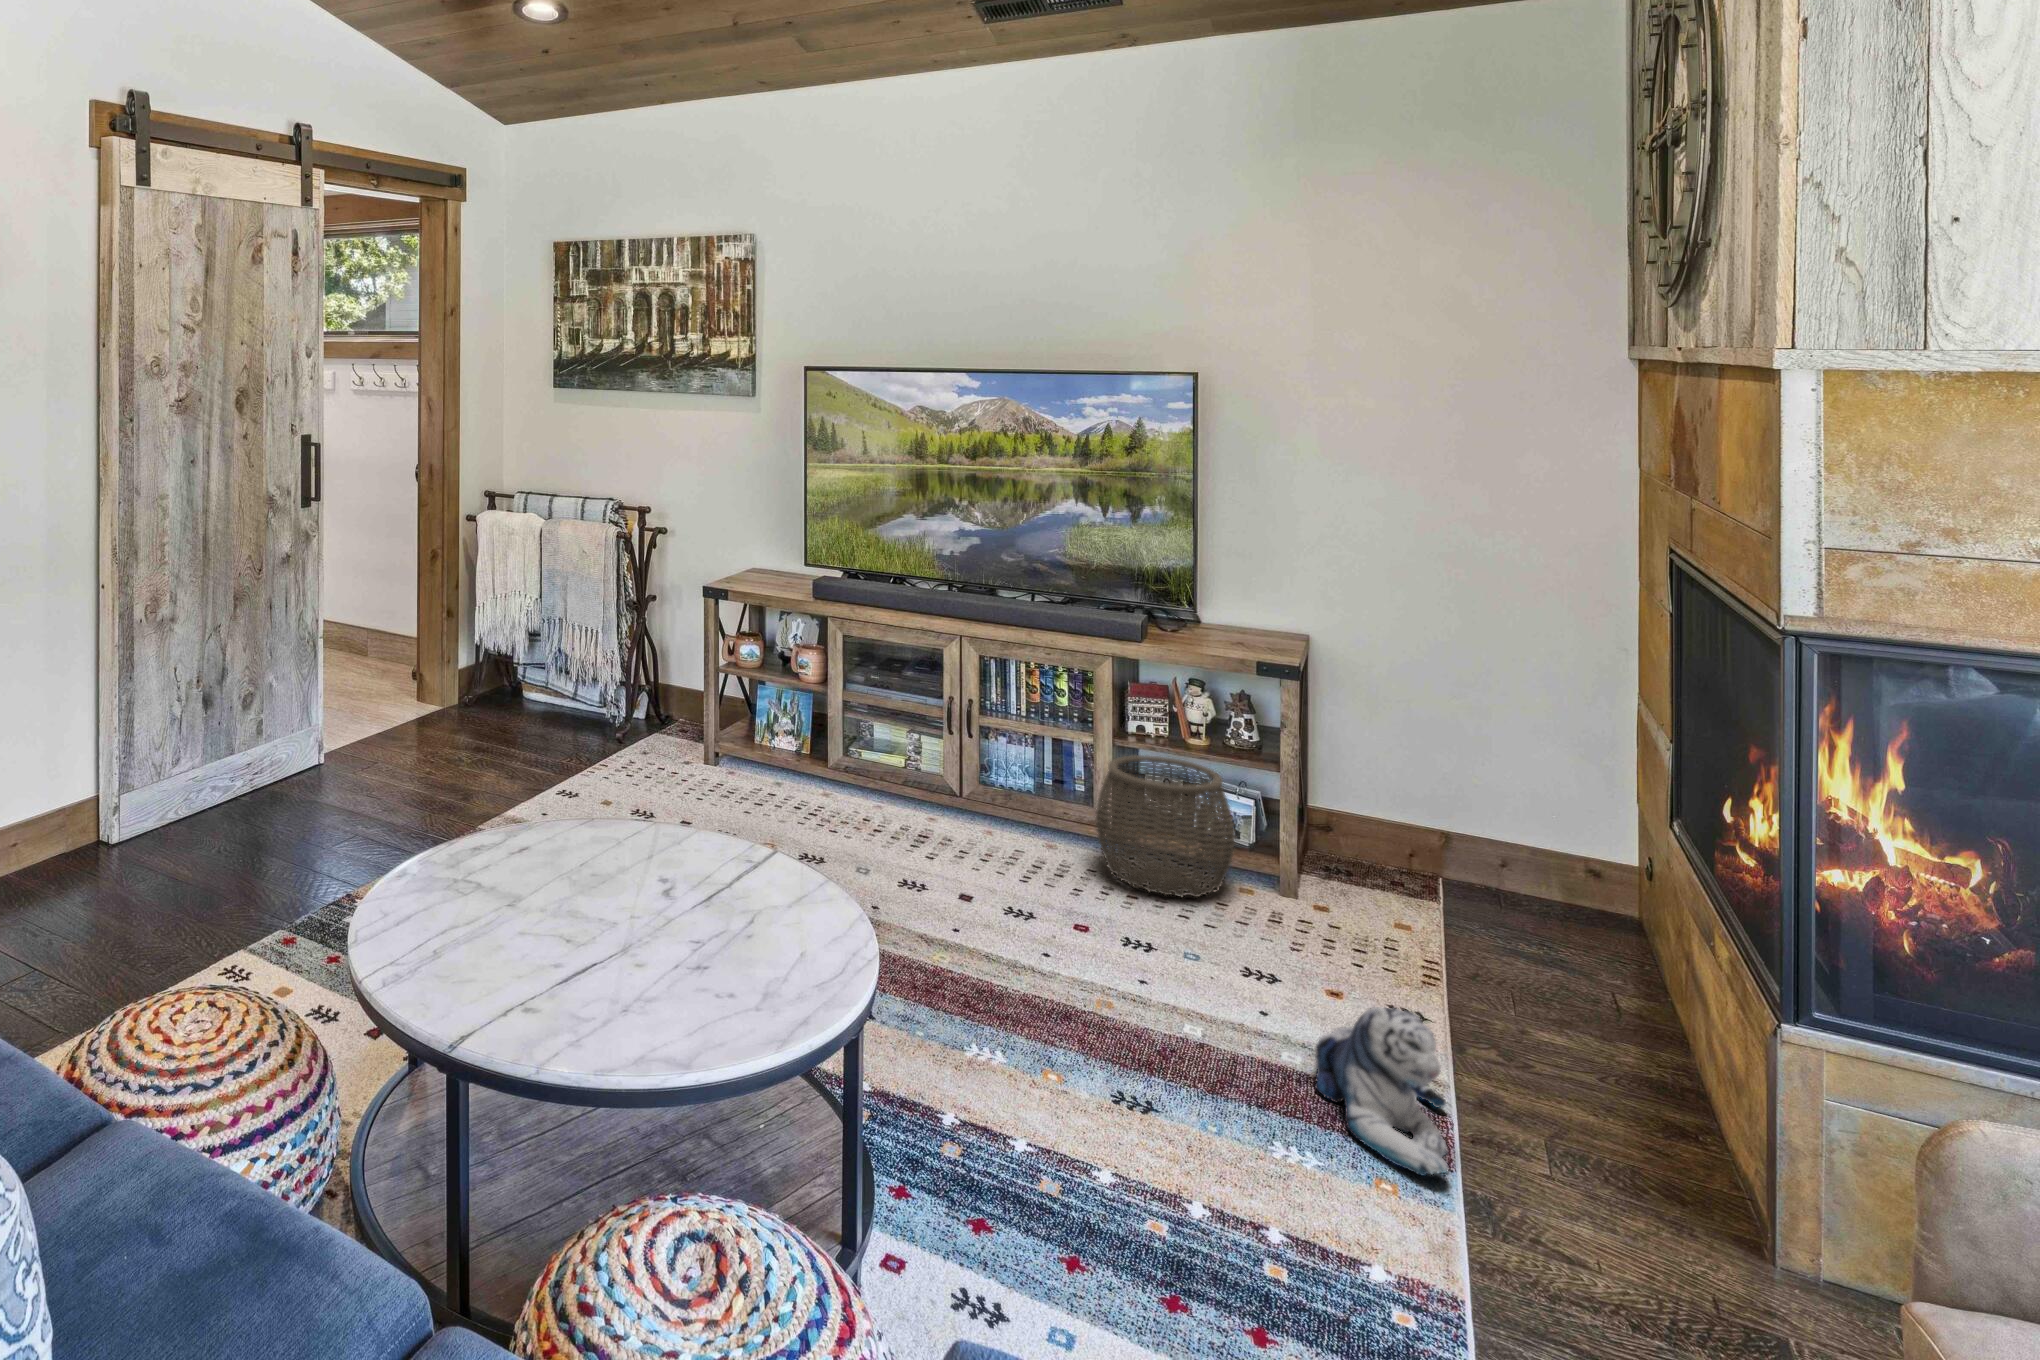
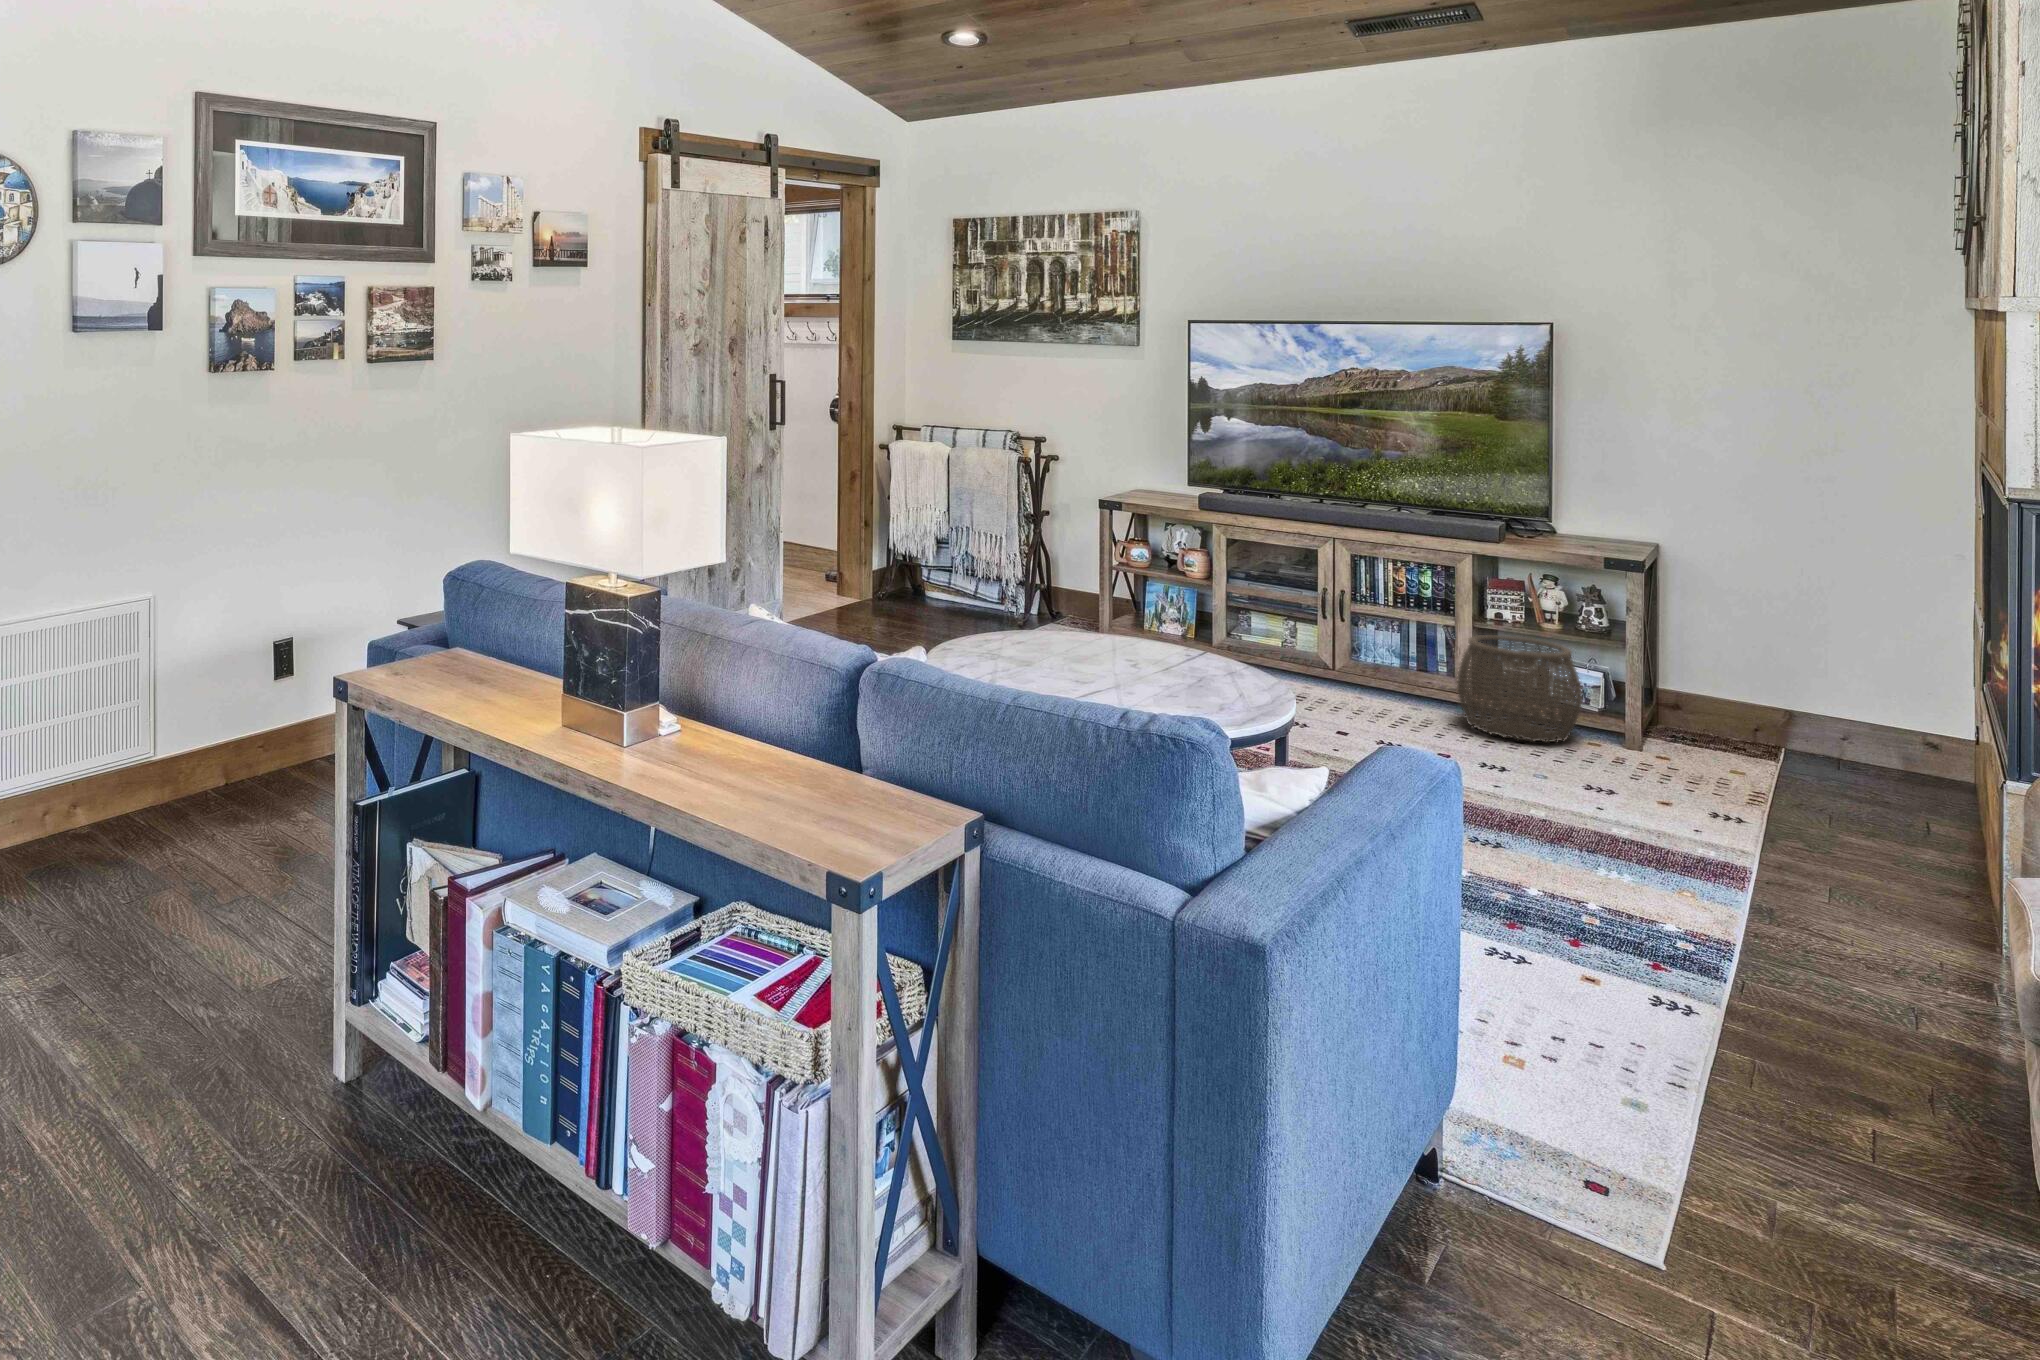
plush toy: present [1315,1007,1449,1176] -> none [1634,779,1745,888]

